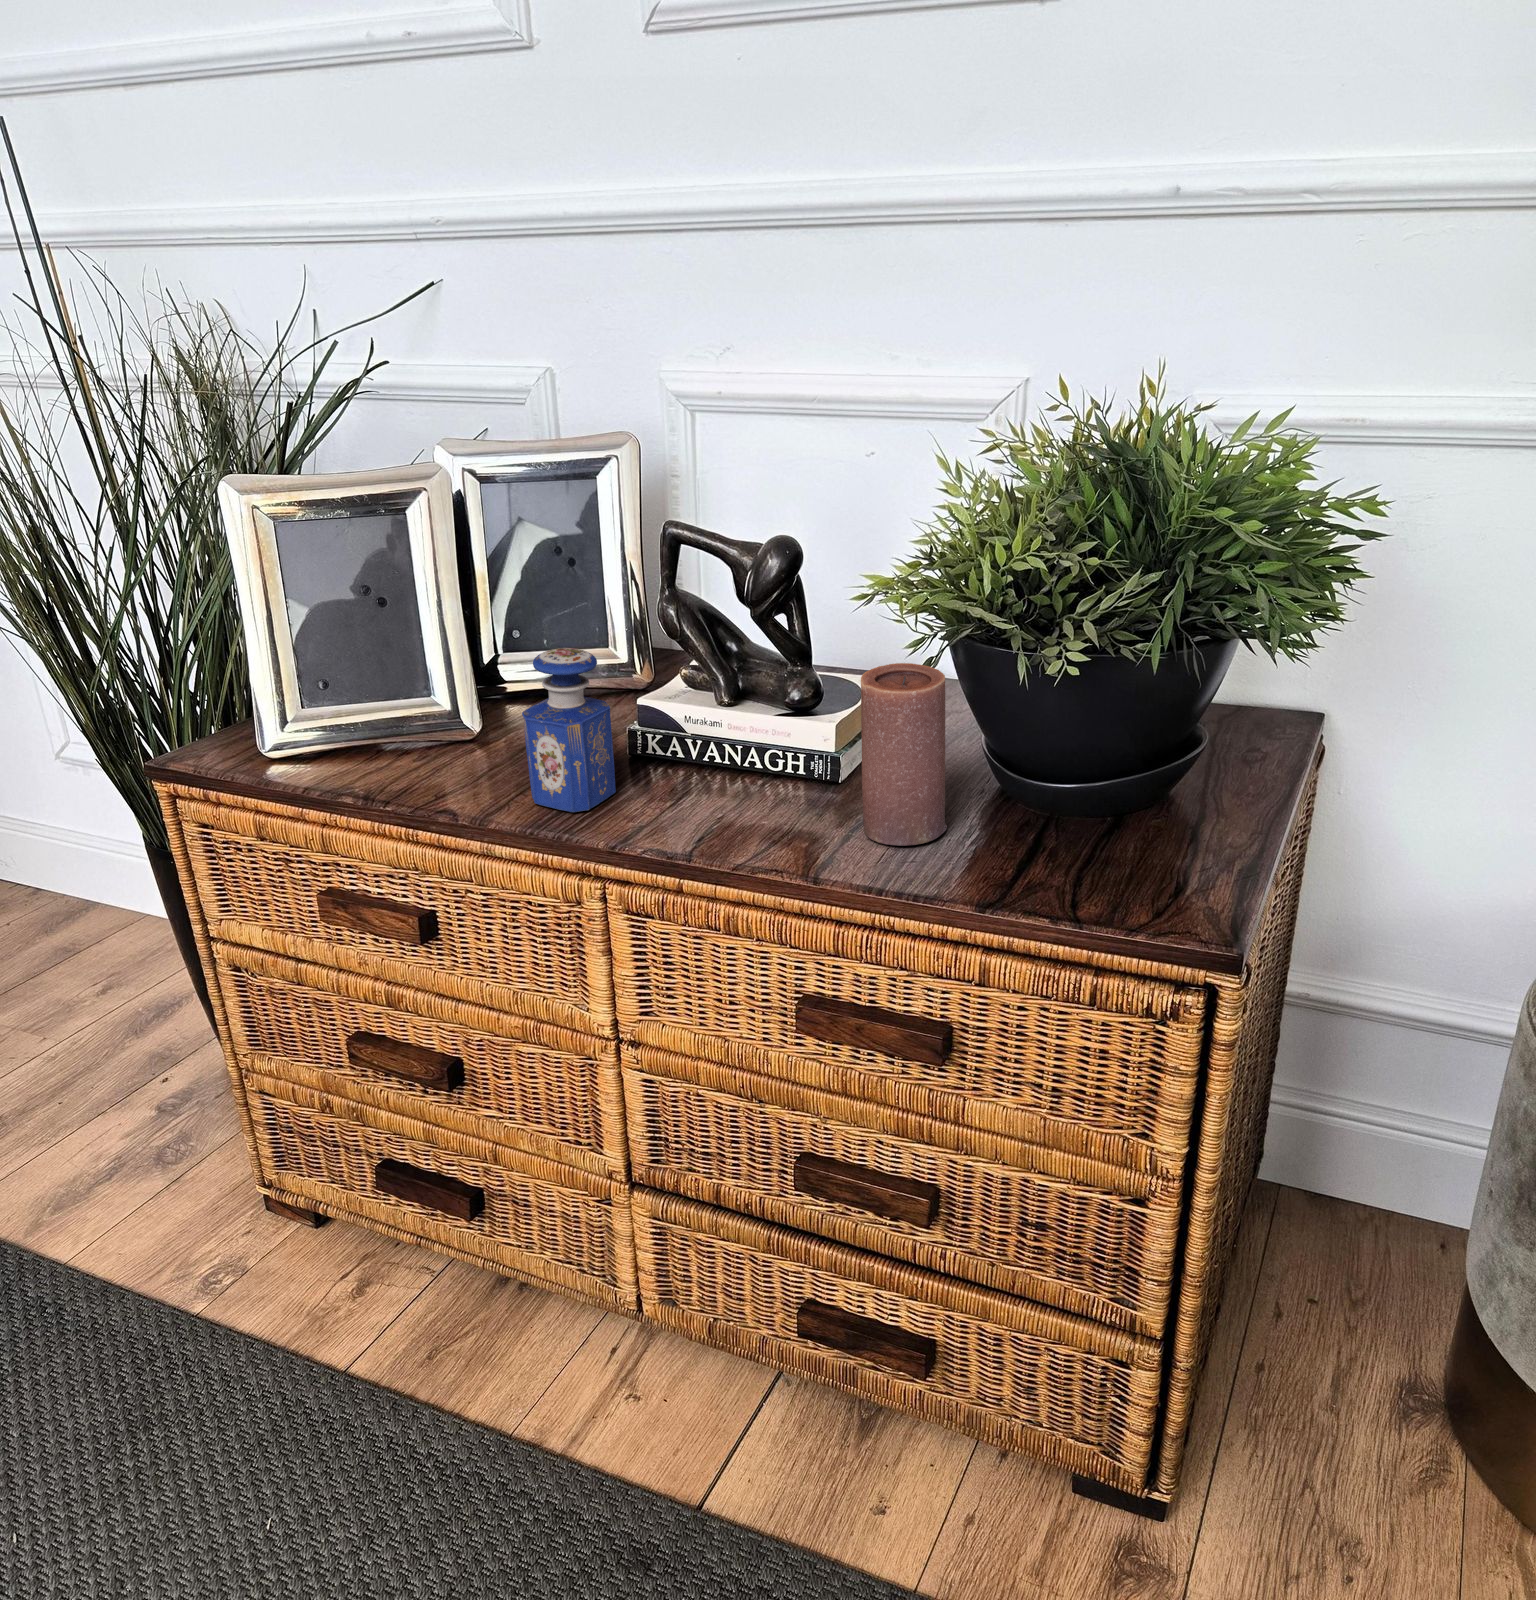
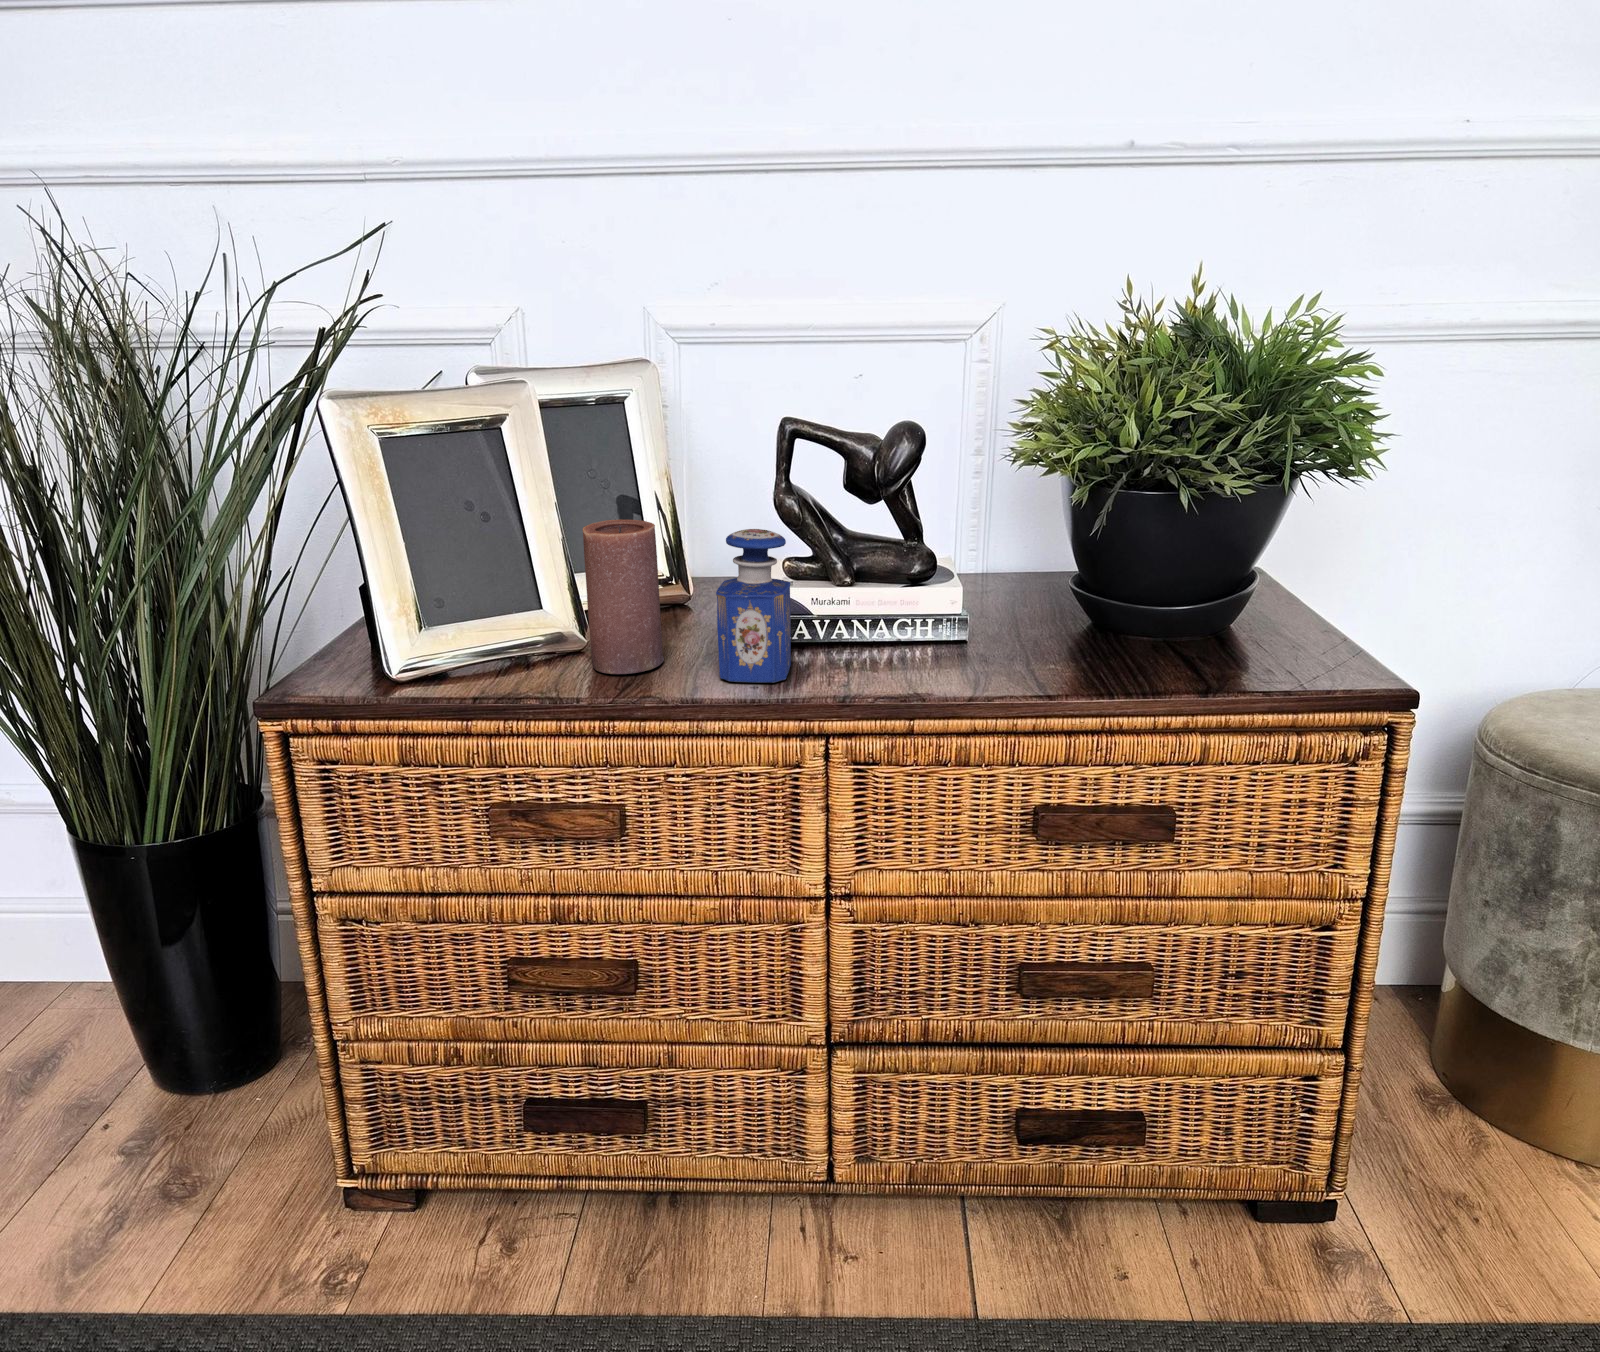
candle: present [861,663,947,846] -> present [583,520,664,674]

